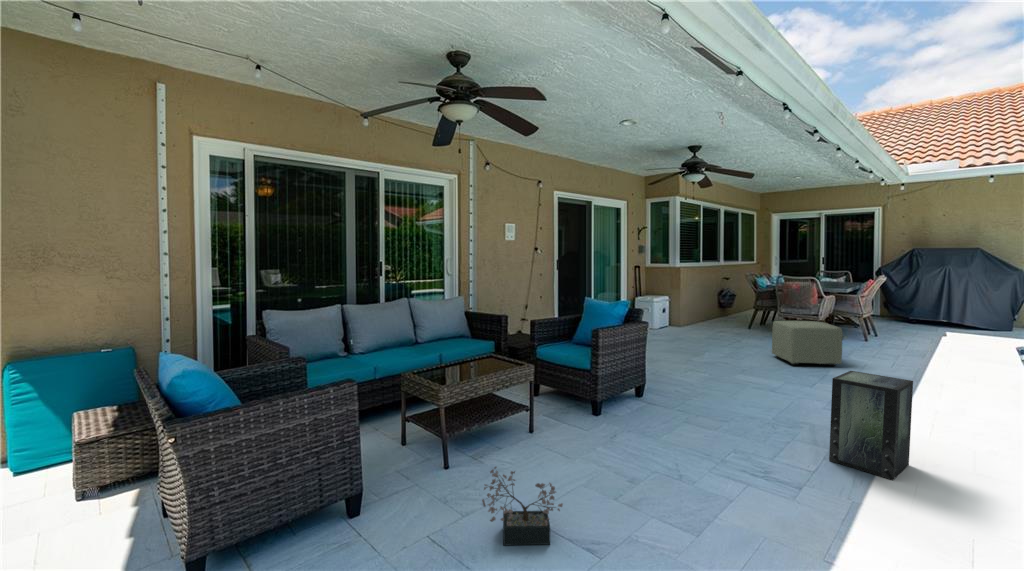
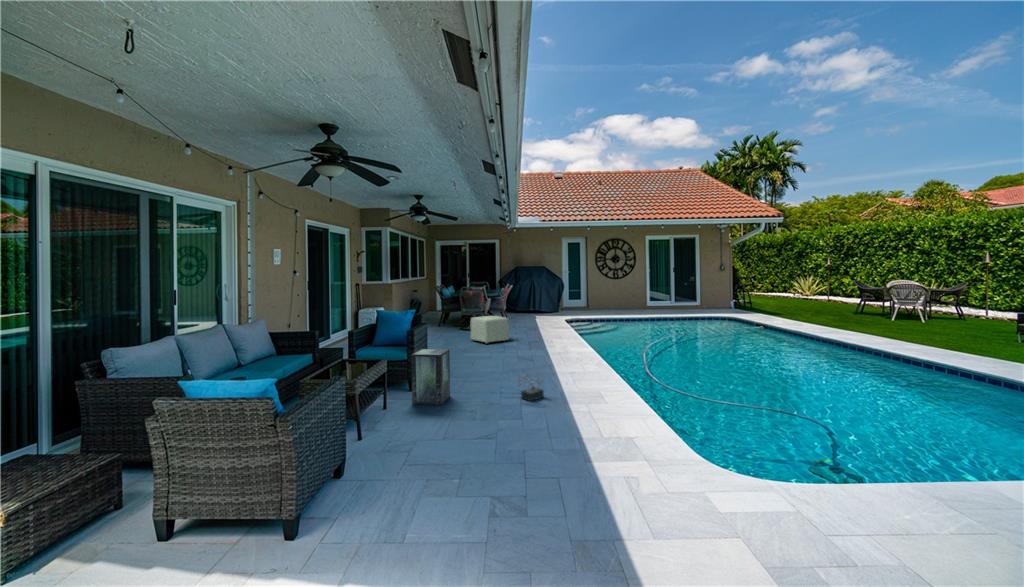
storage box: present [829,371,913,480] -> present [411,349,450,405]
decorative plant: present [482,467,563,545] -> present [518,373,544,401]

